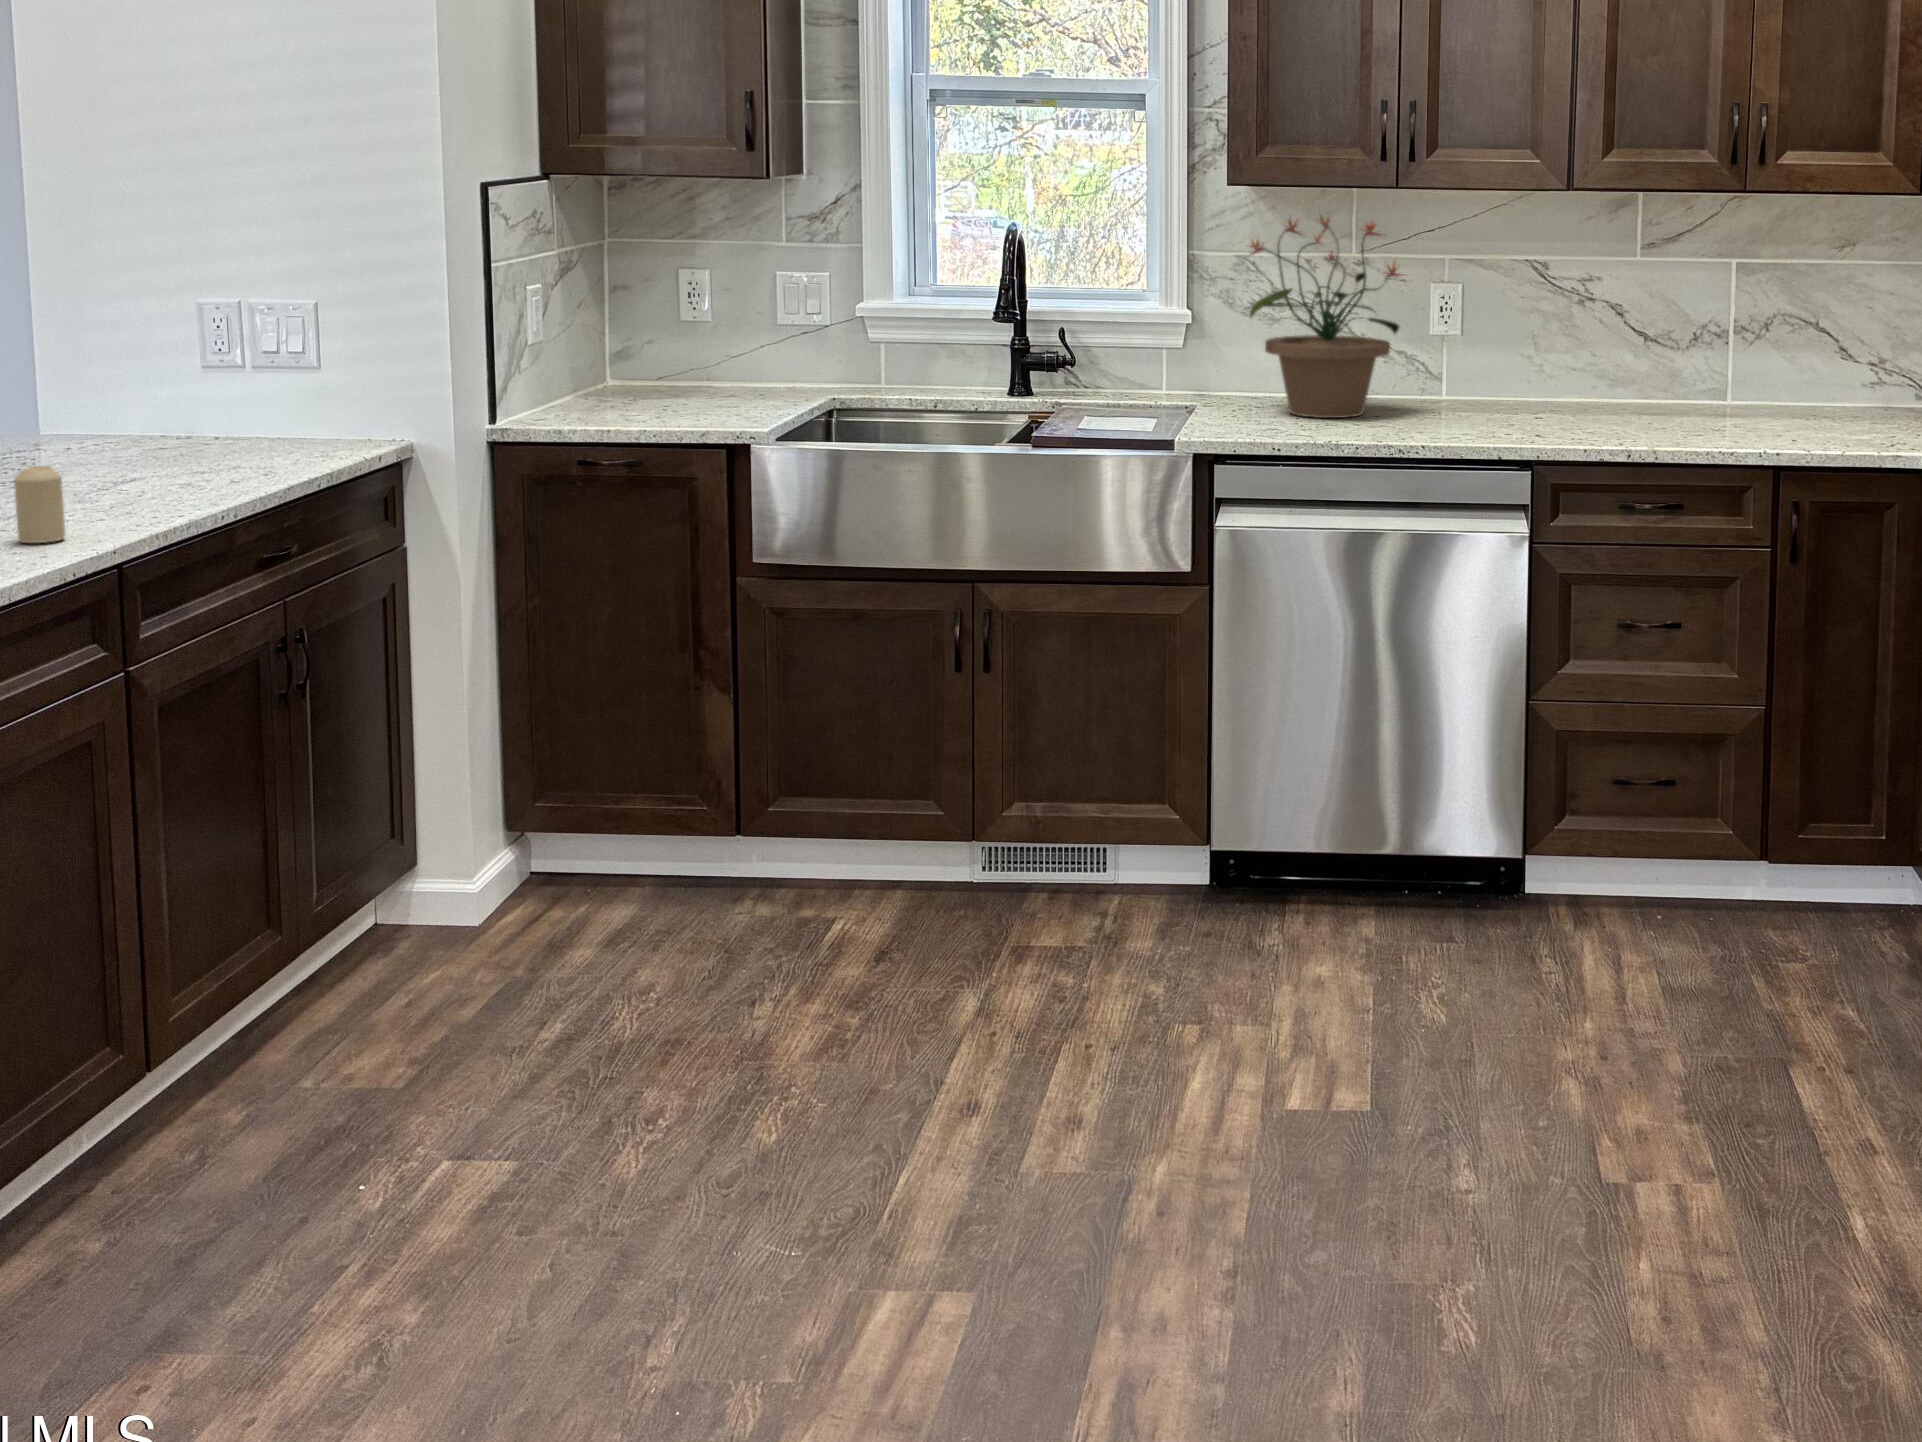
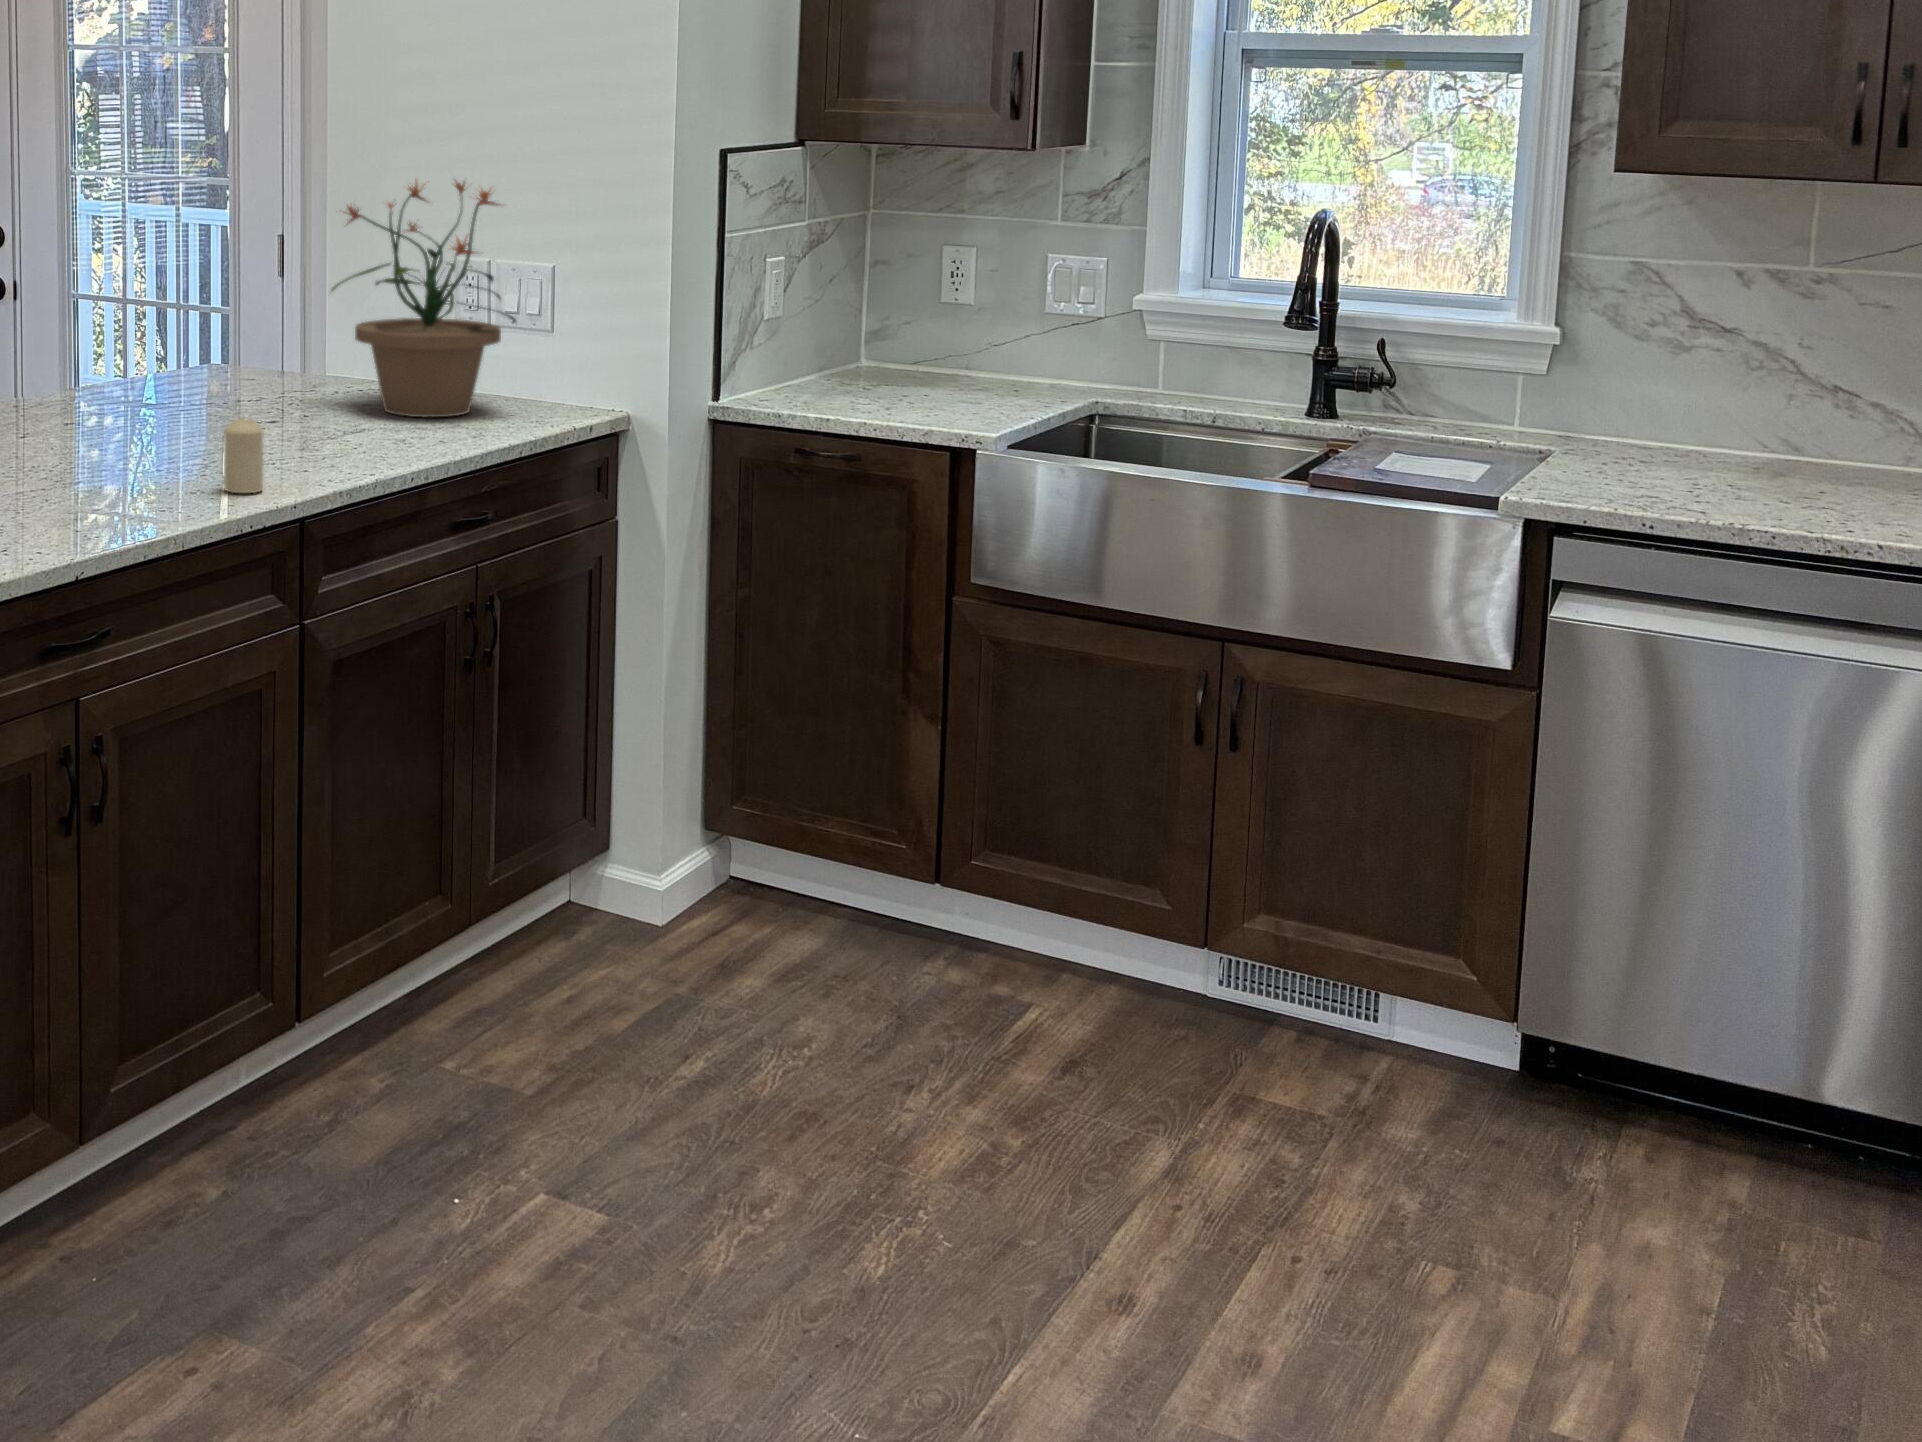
potted plant: present [1245,217,1402,418] -> present [332,181,516,417]

